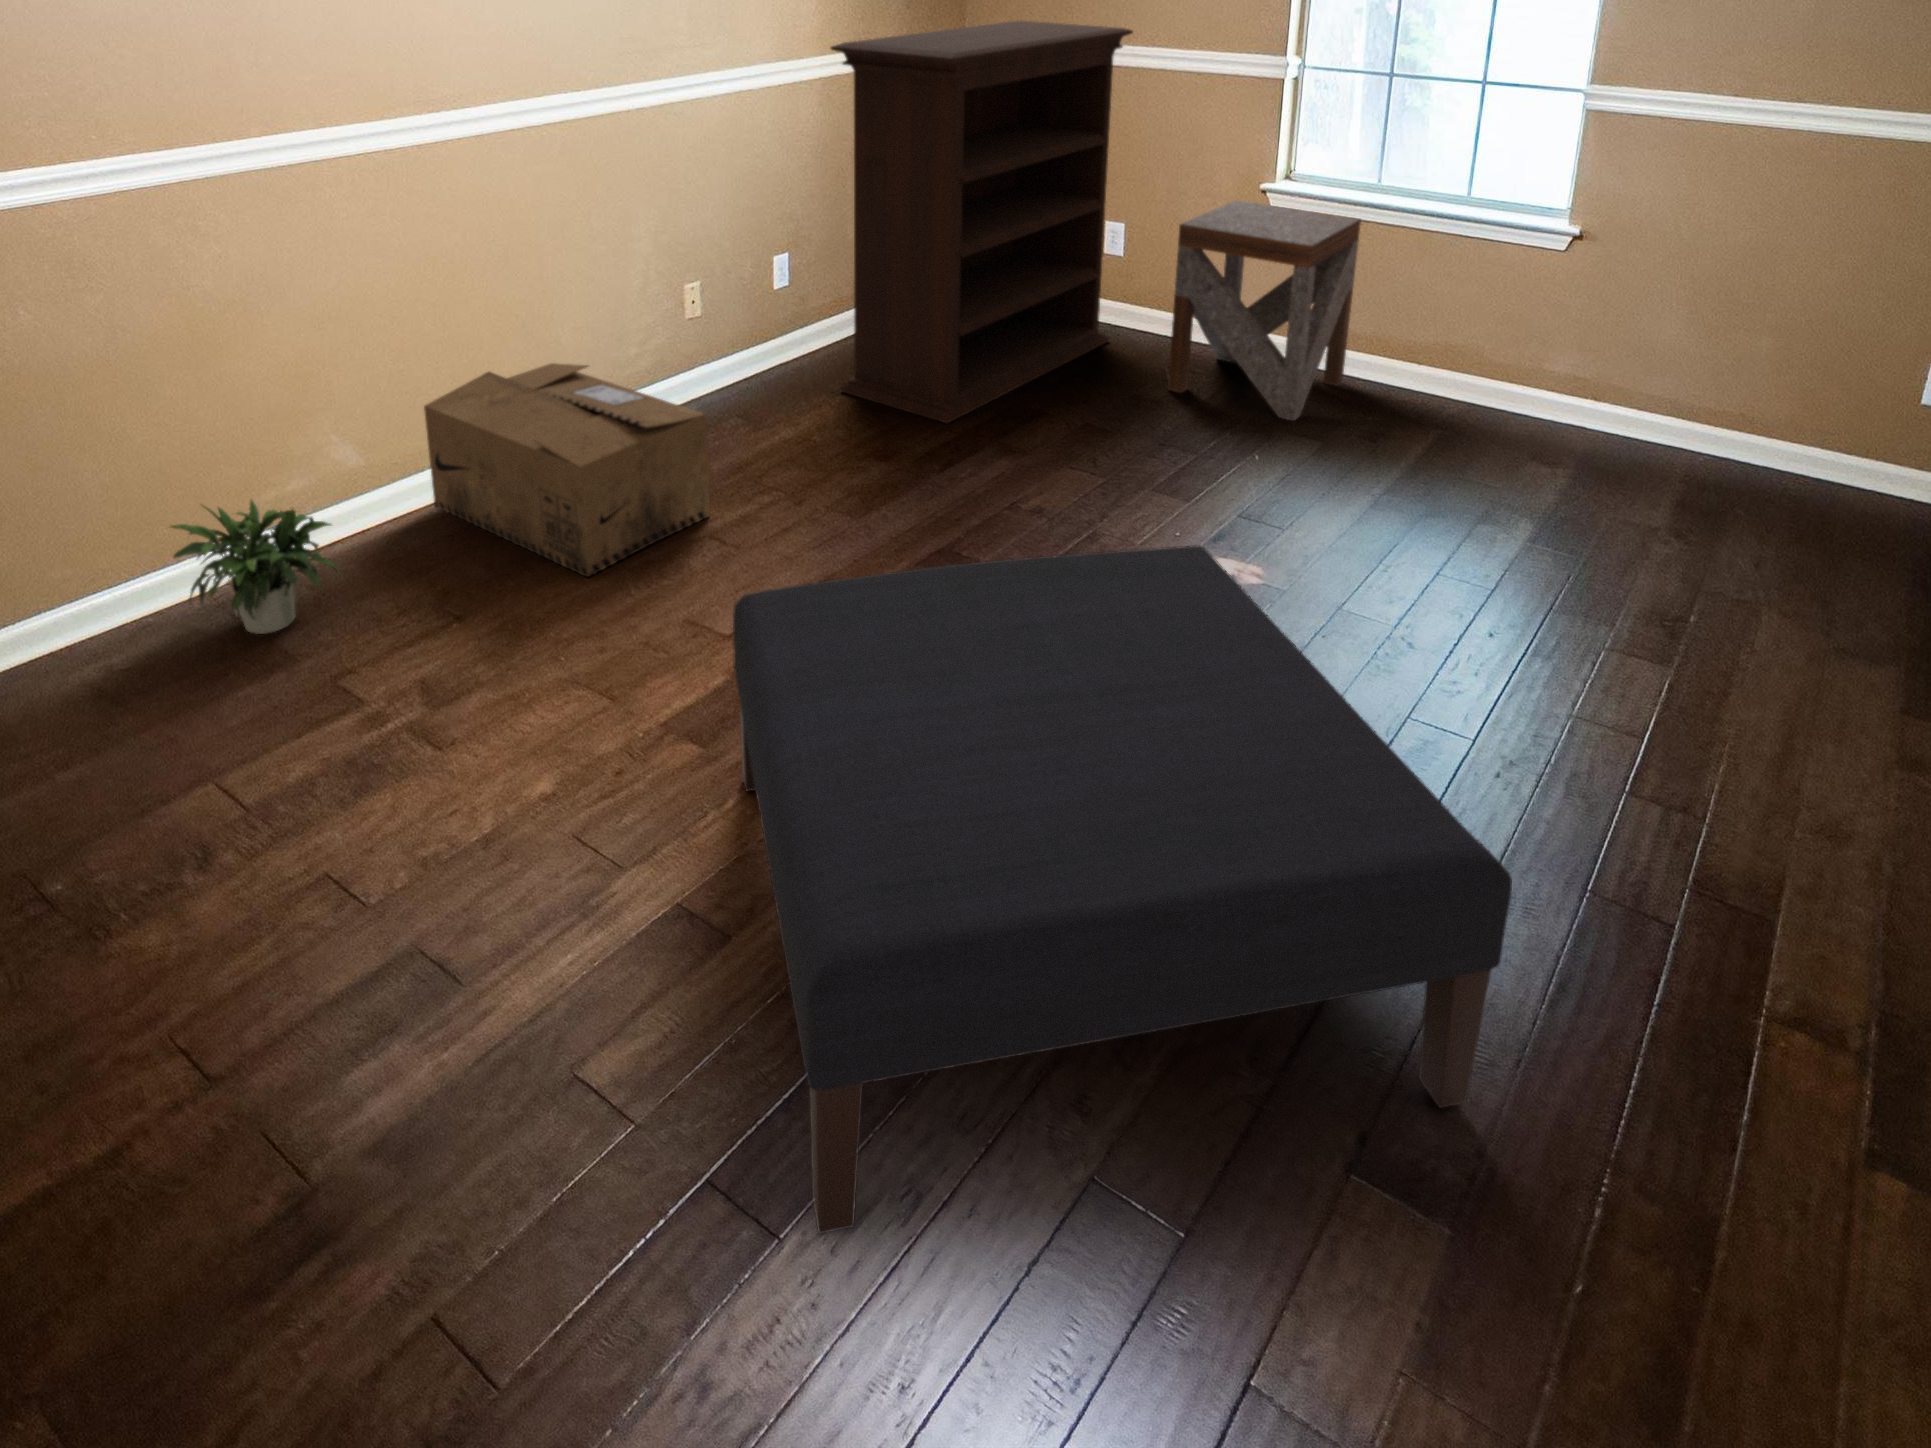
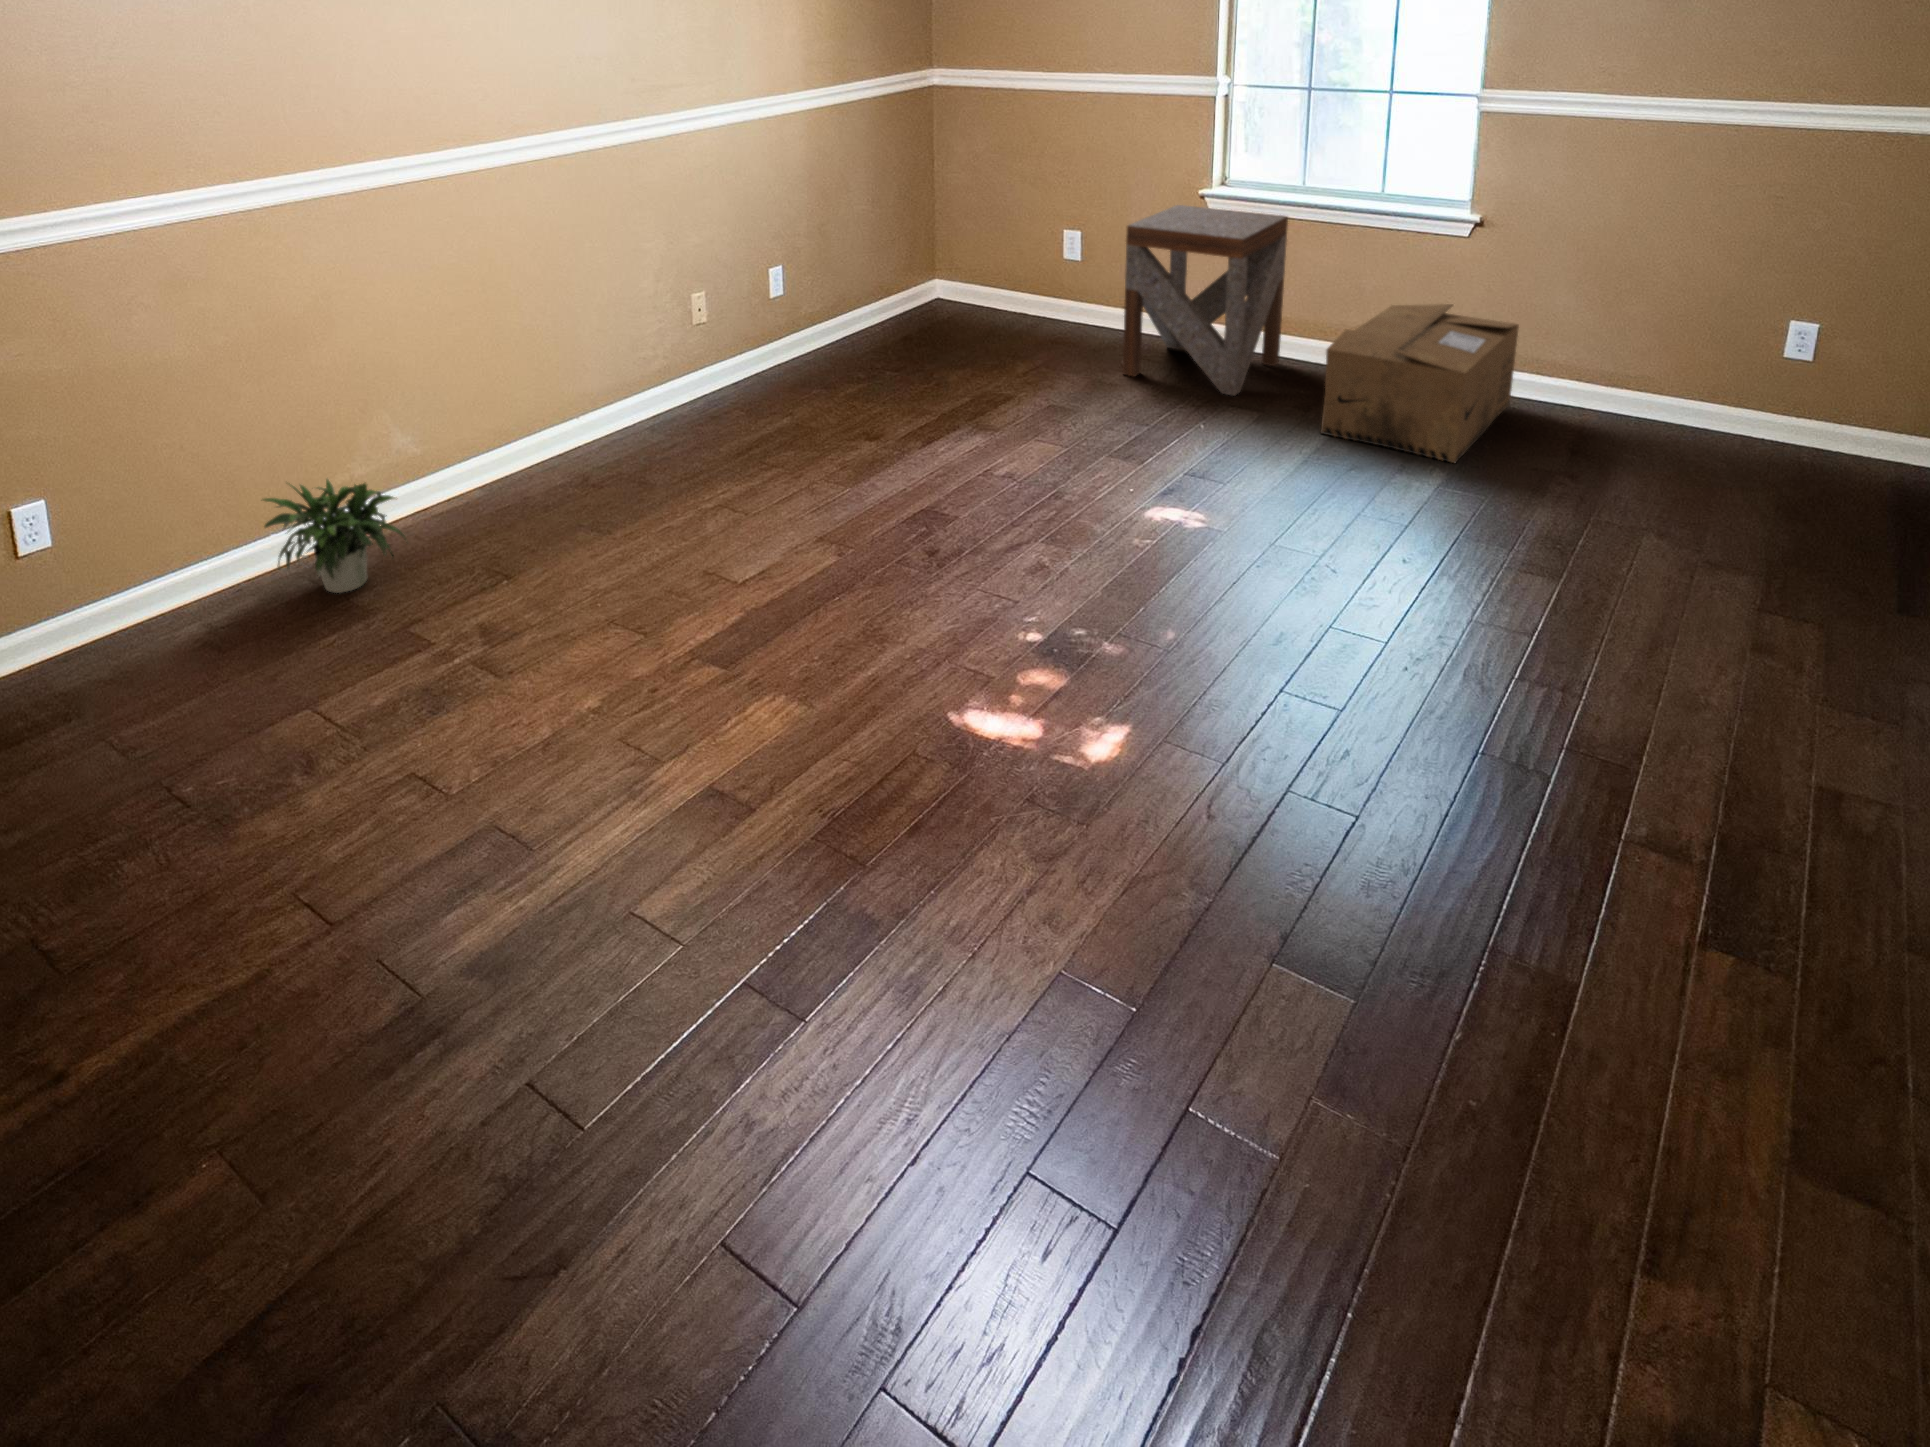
bookshelf: present [831,21,1133,423] -> none [813,53,1080,408]
cardboard box: present [424,363,710,577] -> present [1321,304,1519,463]
ottoman: present [733,545,1512,1234] -> none [748,480,1393,1014]

